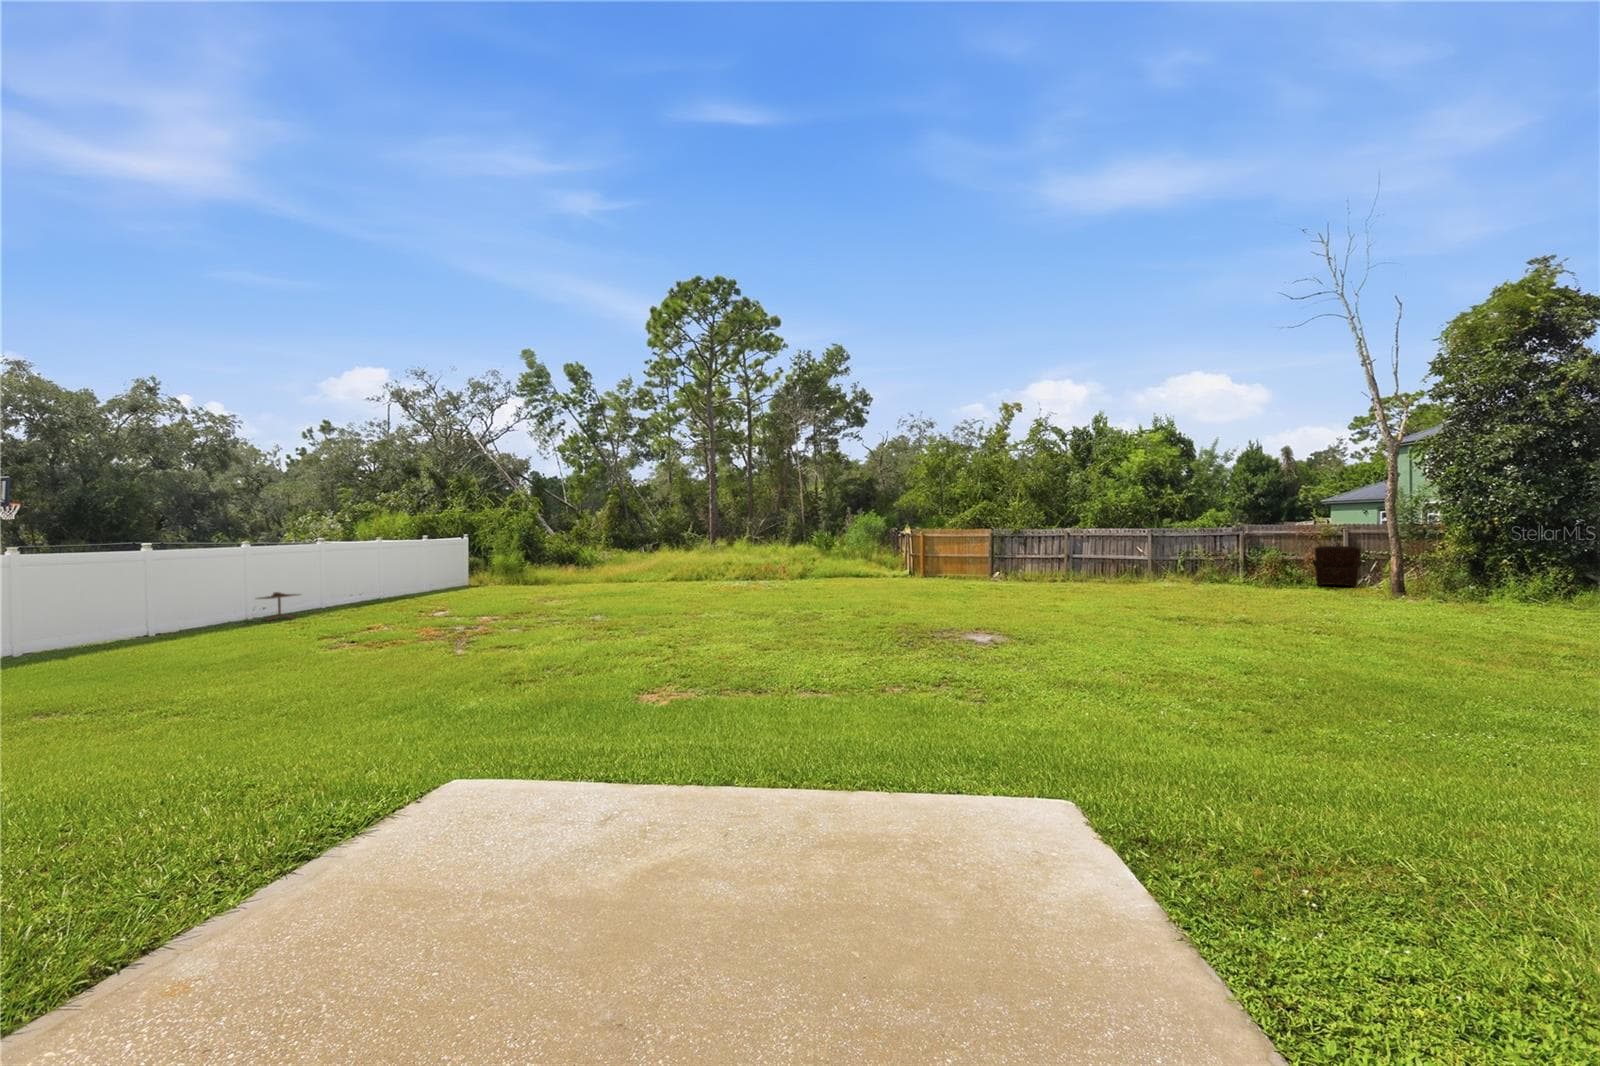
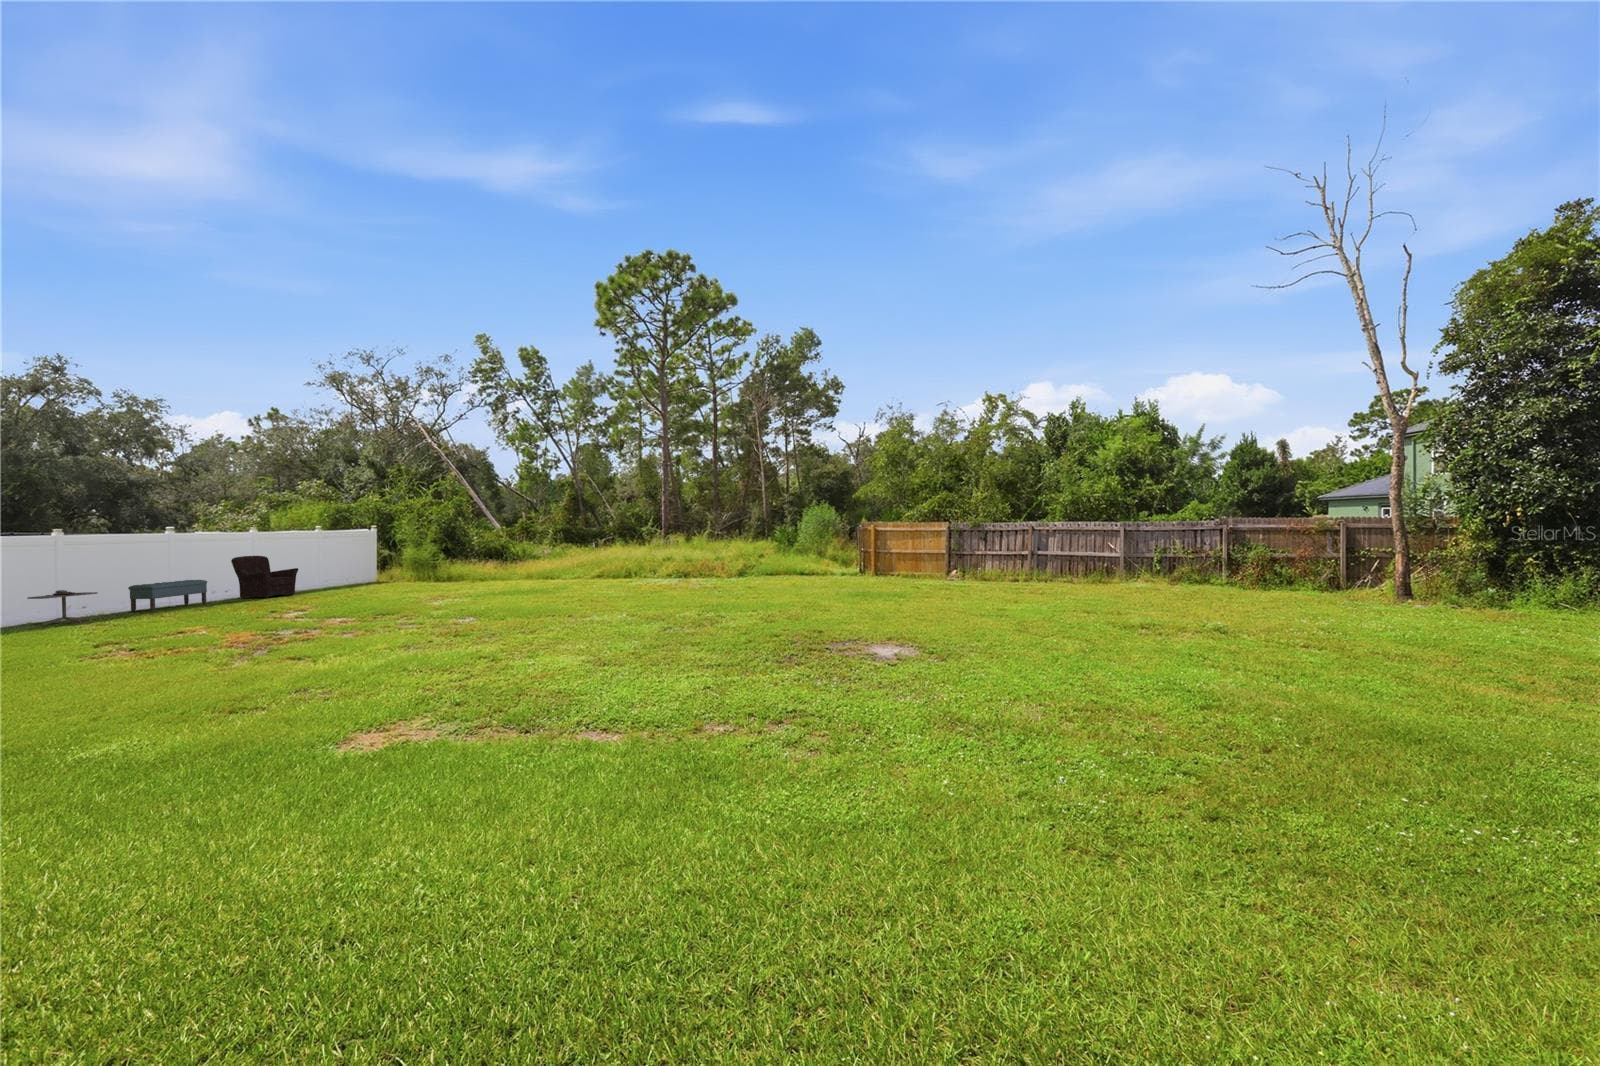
armchair: present [1312,546,1361,588] -> present [231,556,298,598]
bench: none [315,583,369,611] -> present [128,580,207,612]

